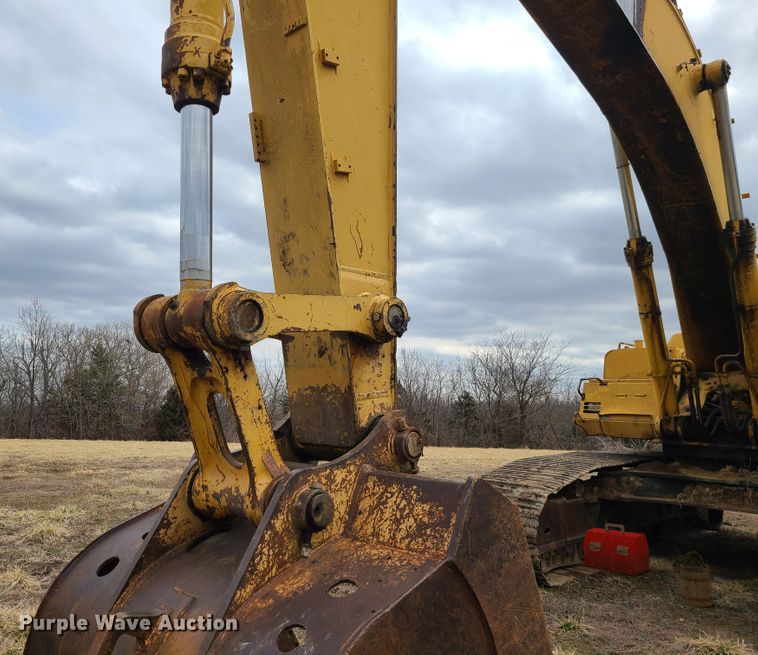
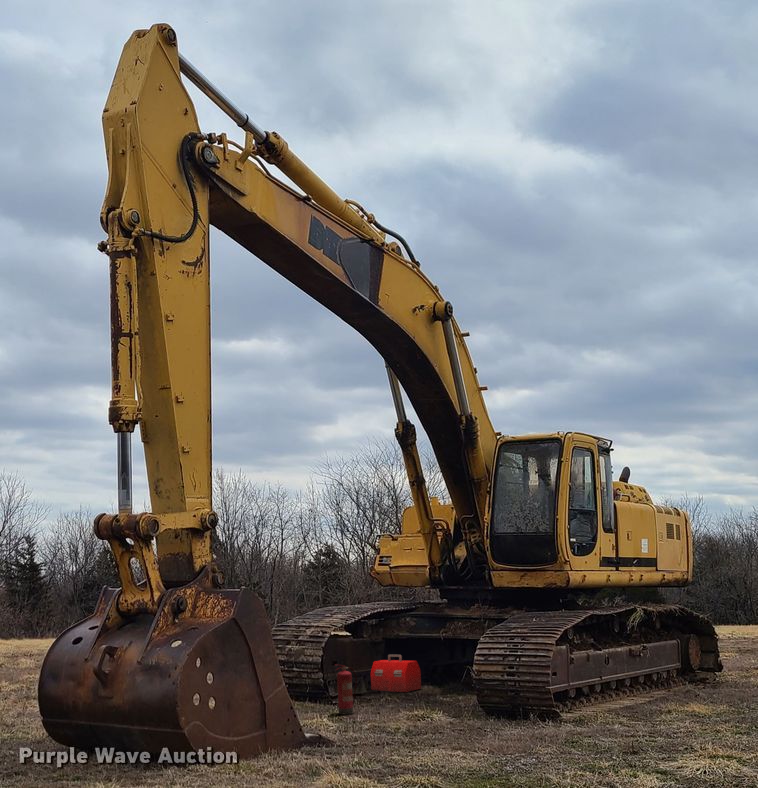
bucket: present [678,551,713,607] -> none [424,664,447,702]
fire extinguisher: none [571,560,603,638] -> present [337,665,357,714]

